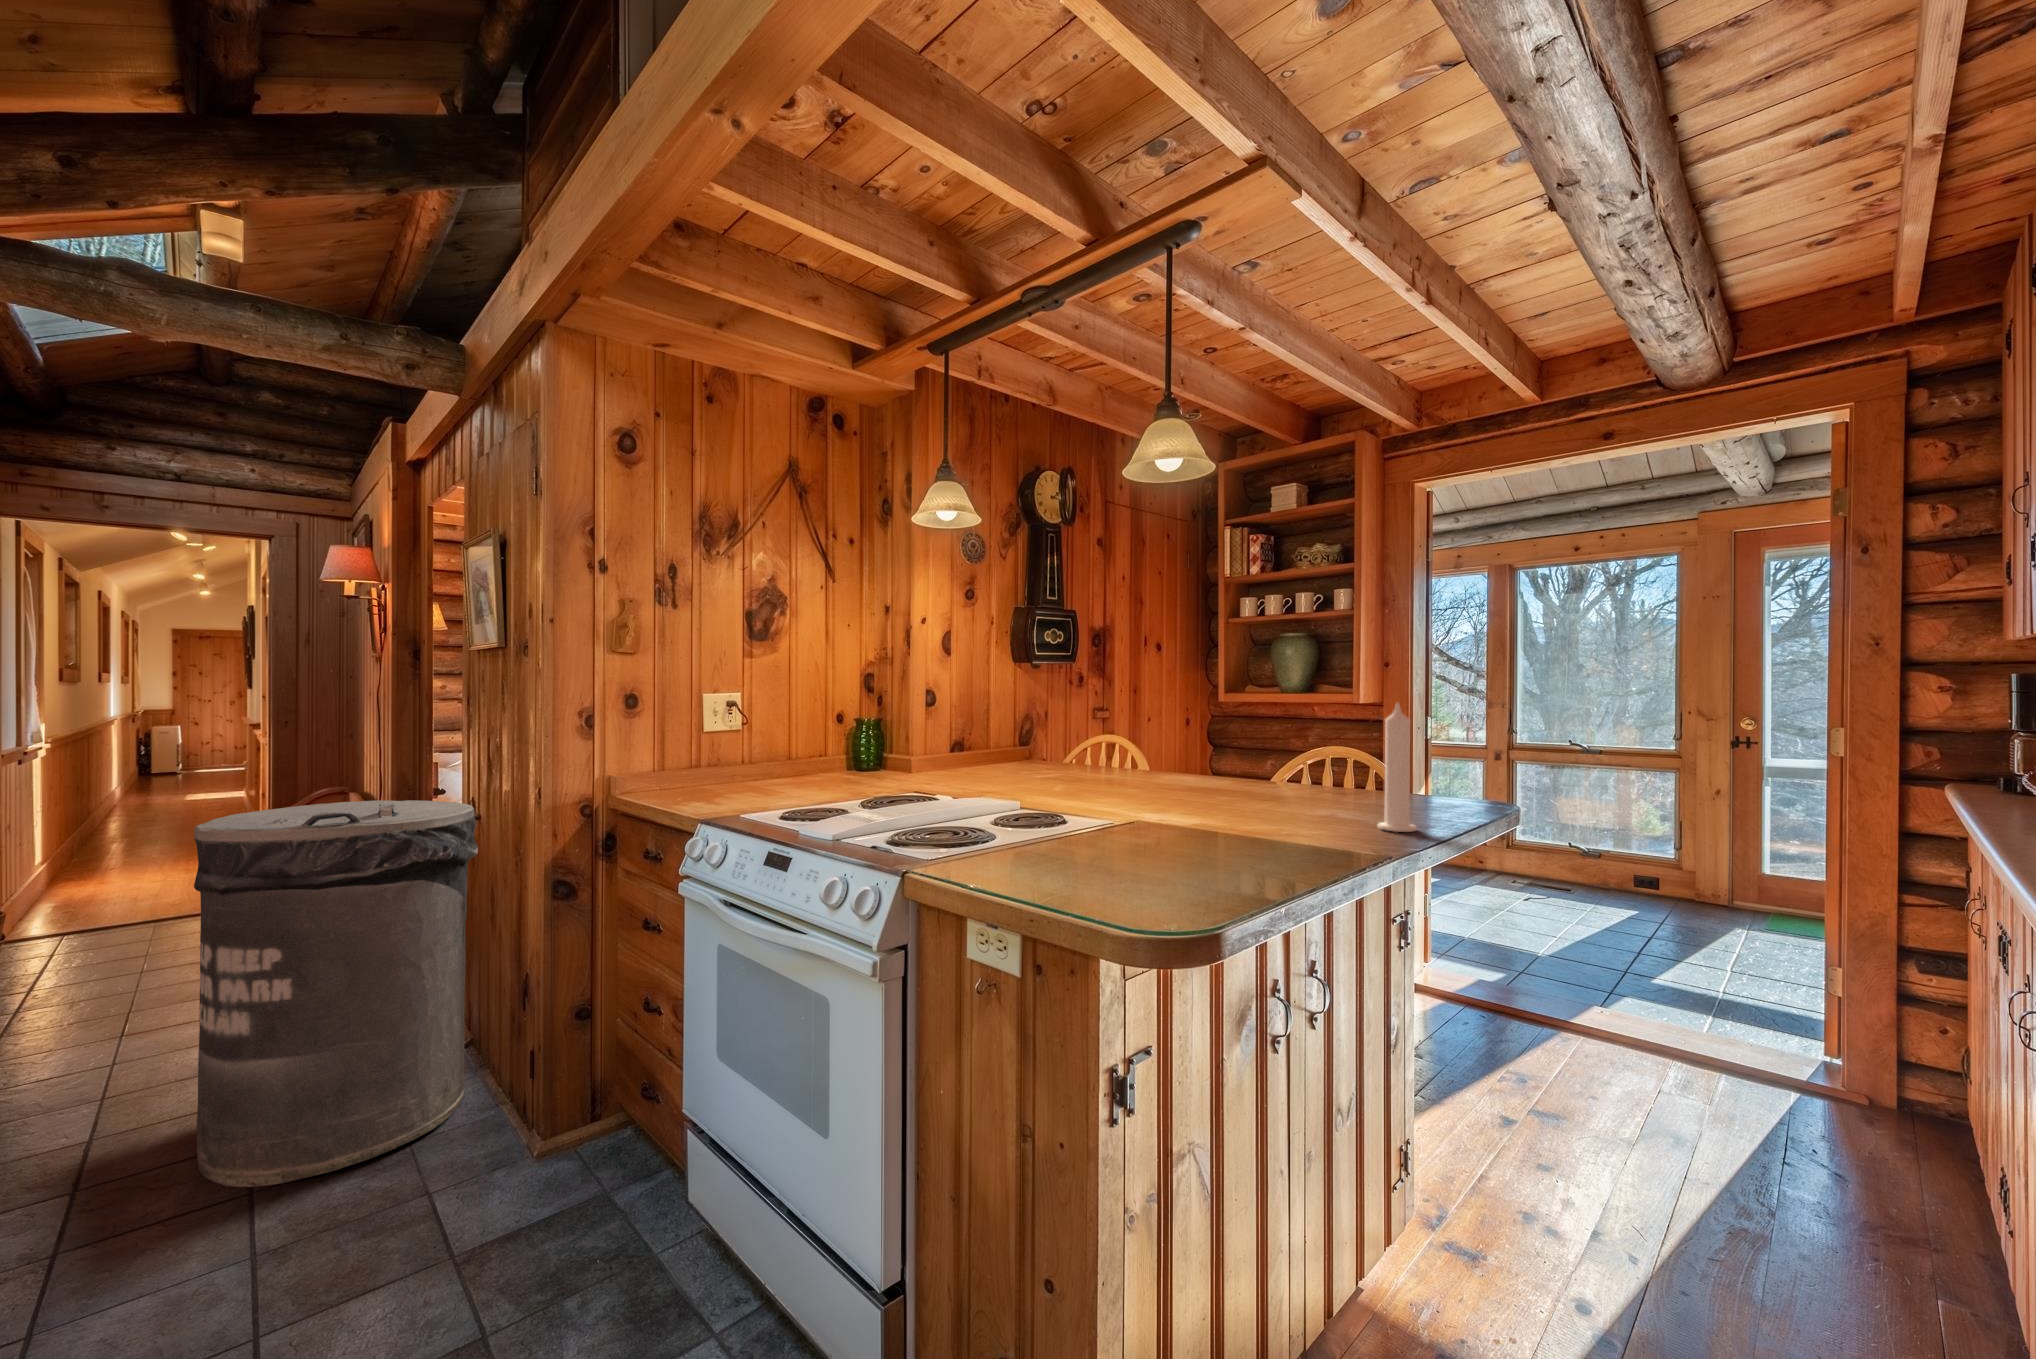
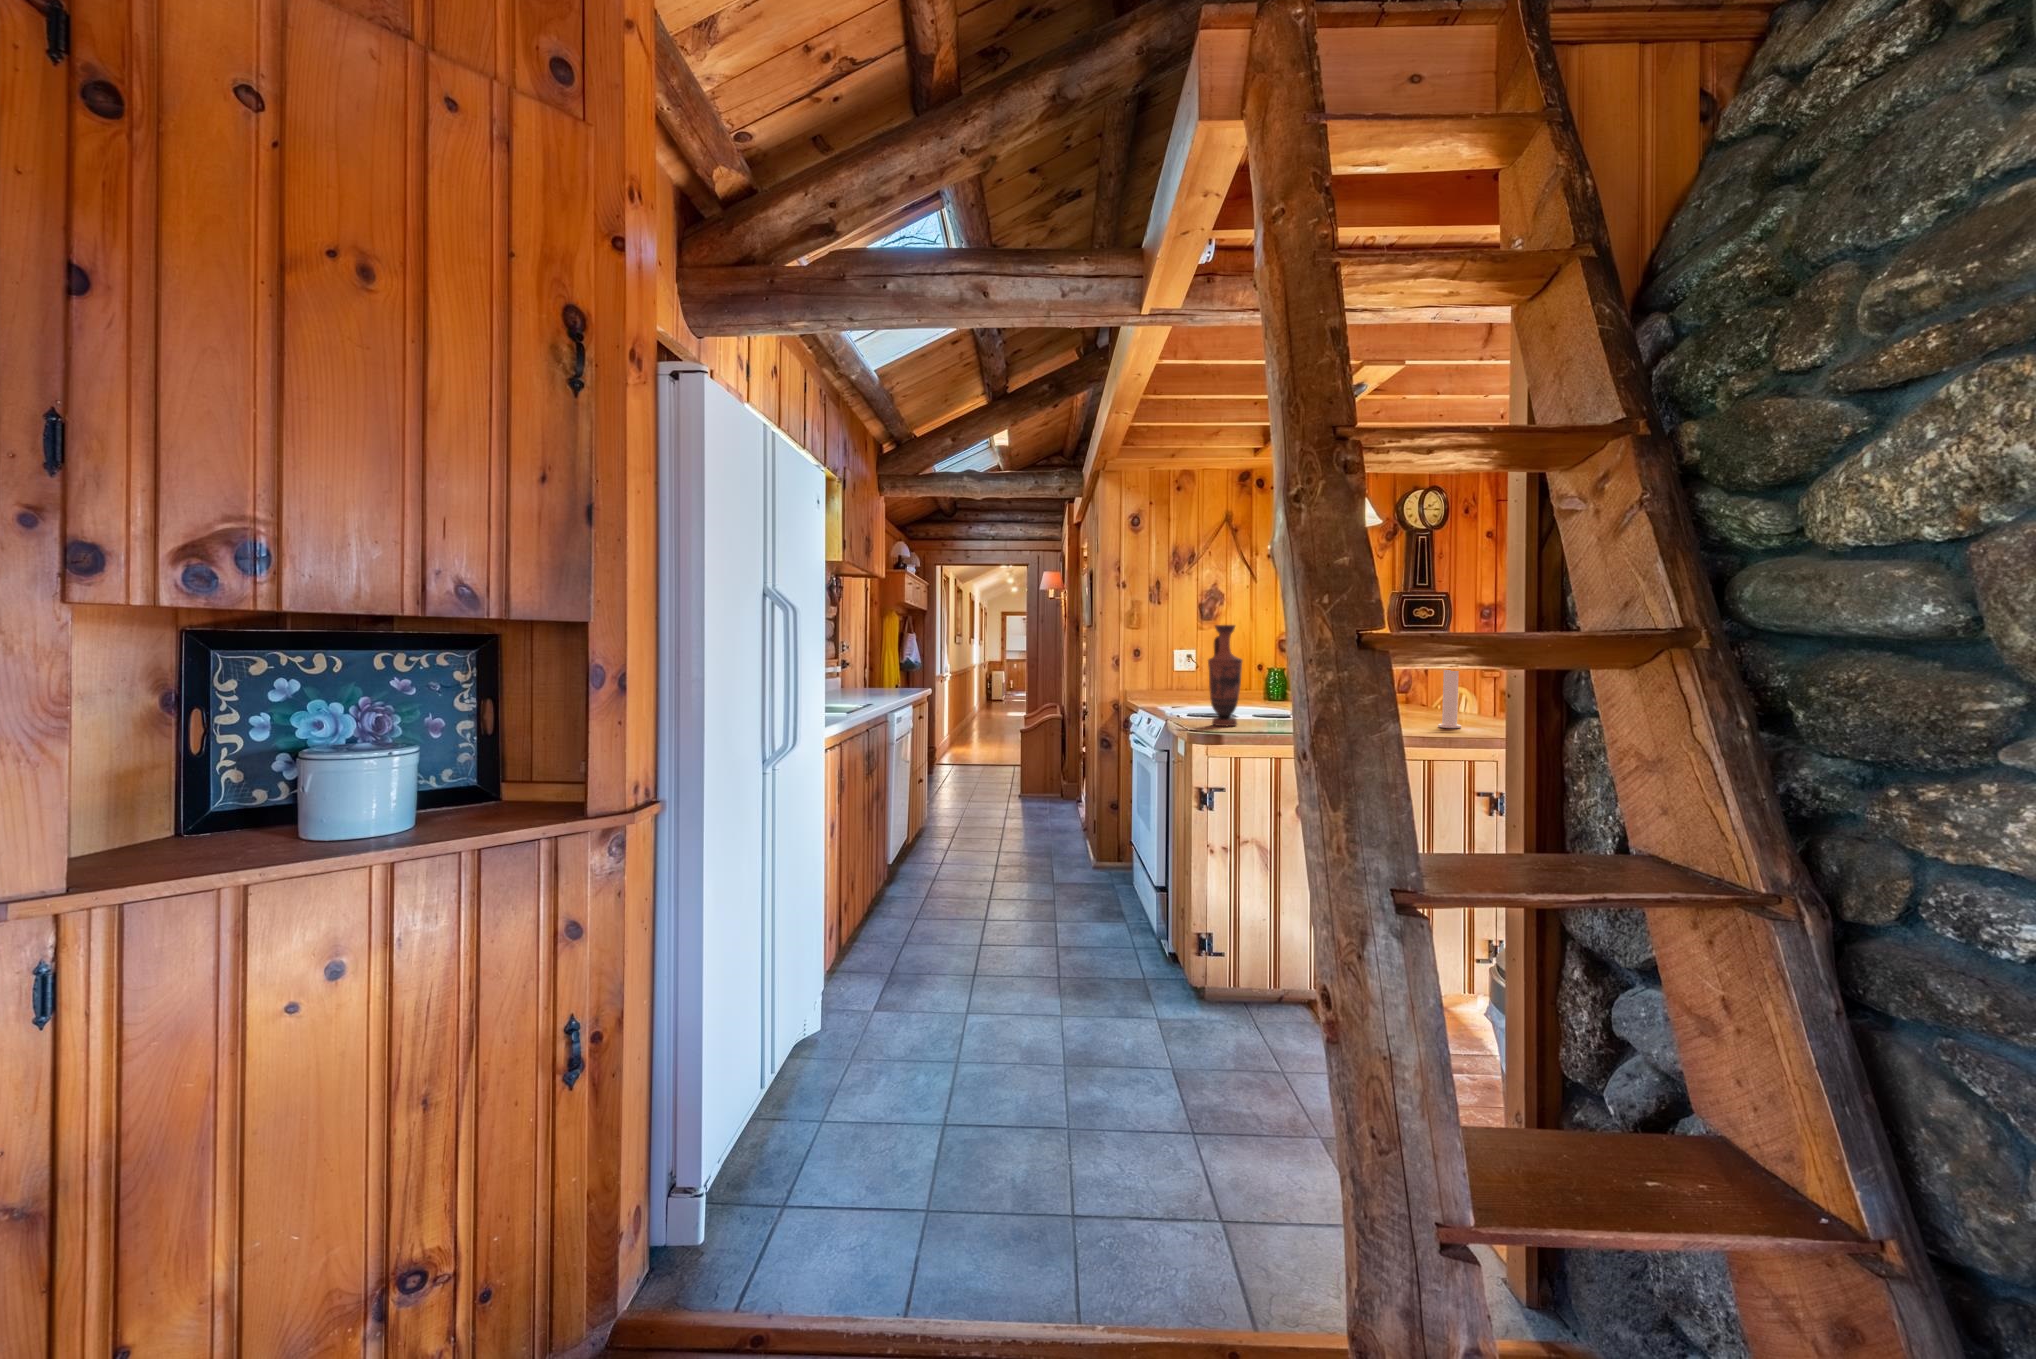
vase: none [1108,641,1193,902] -> present [1208,625,1243,726]
trash can: present [194,800,478,1187] -> none [986,697,1083,847]

